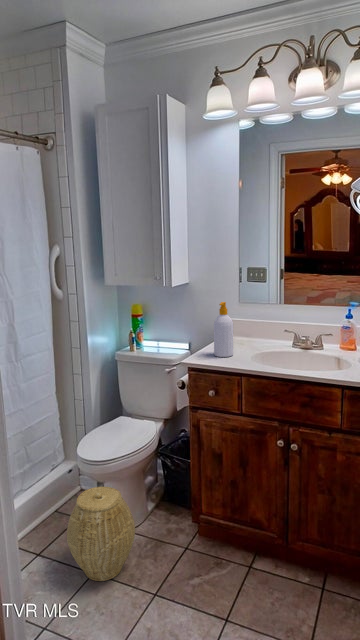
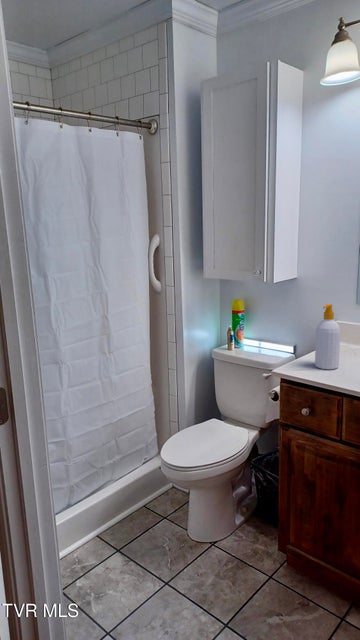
woven basket: present [67,487,135,581] -> none [140,495,212,597]

